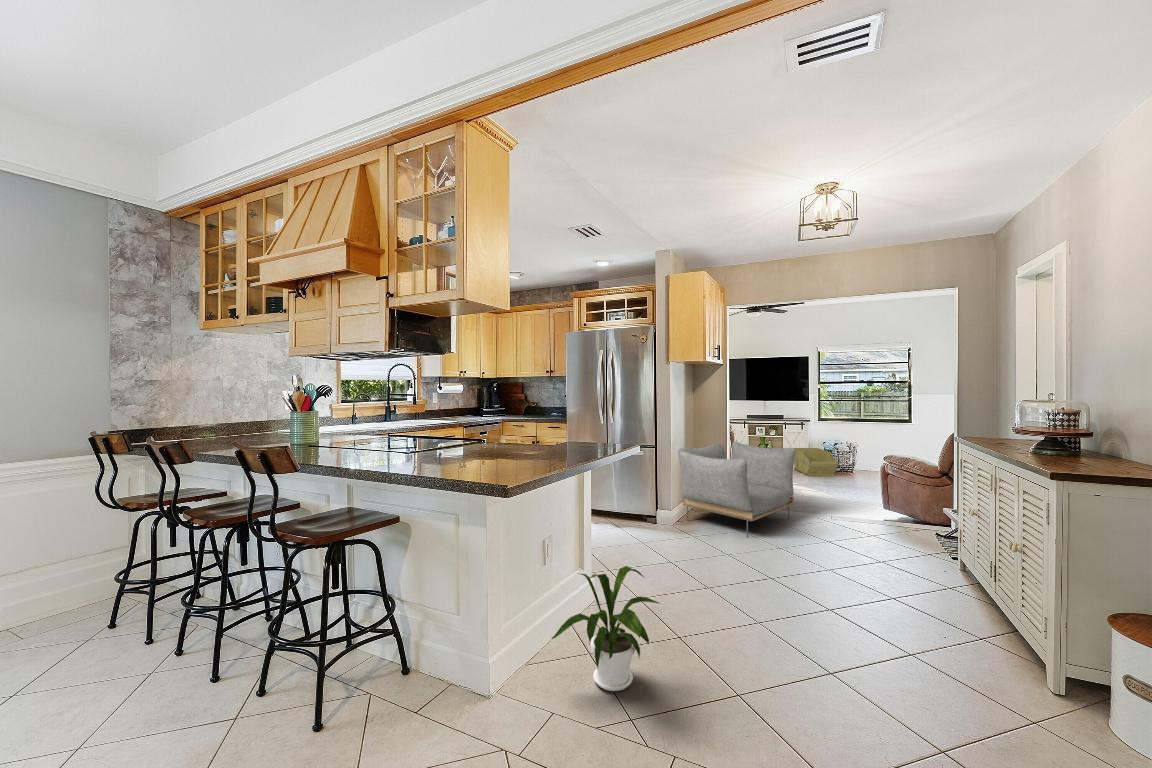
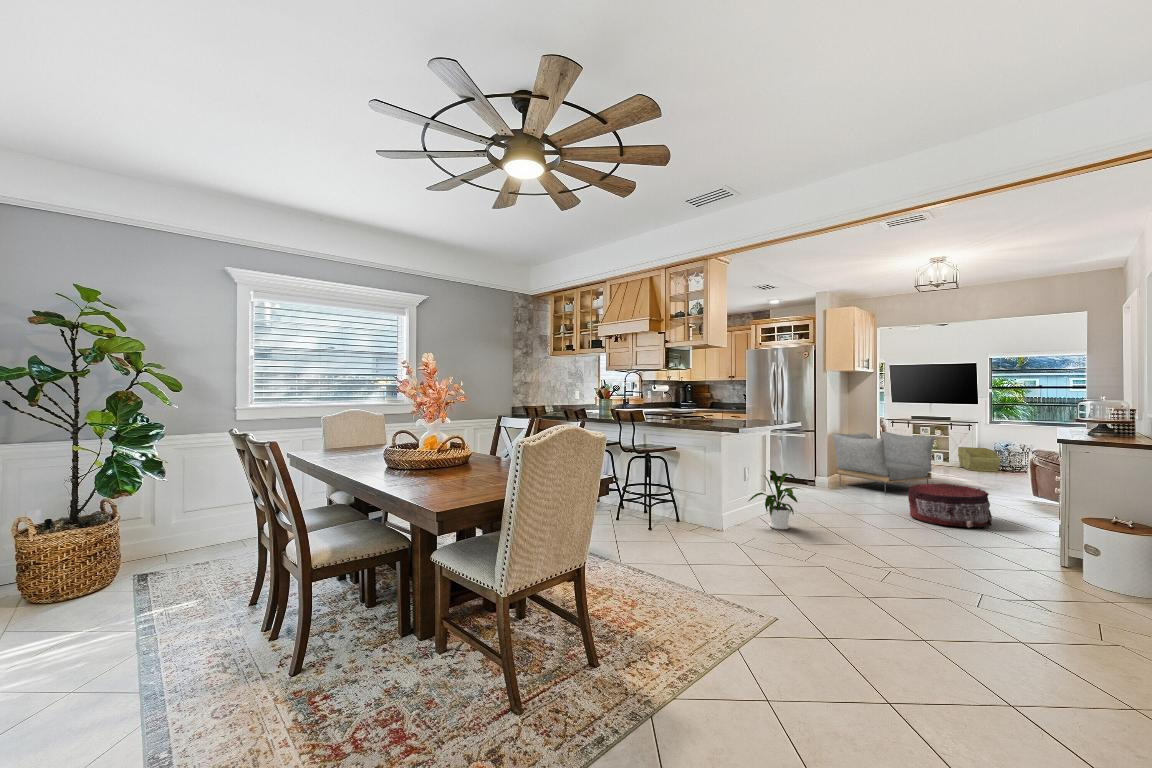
pouf: none [798,535,923,622] -> present [908,484,992,528]

